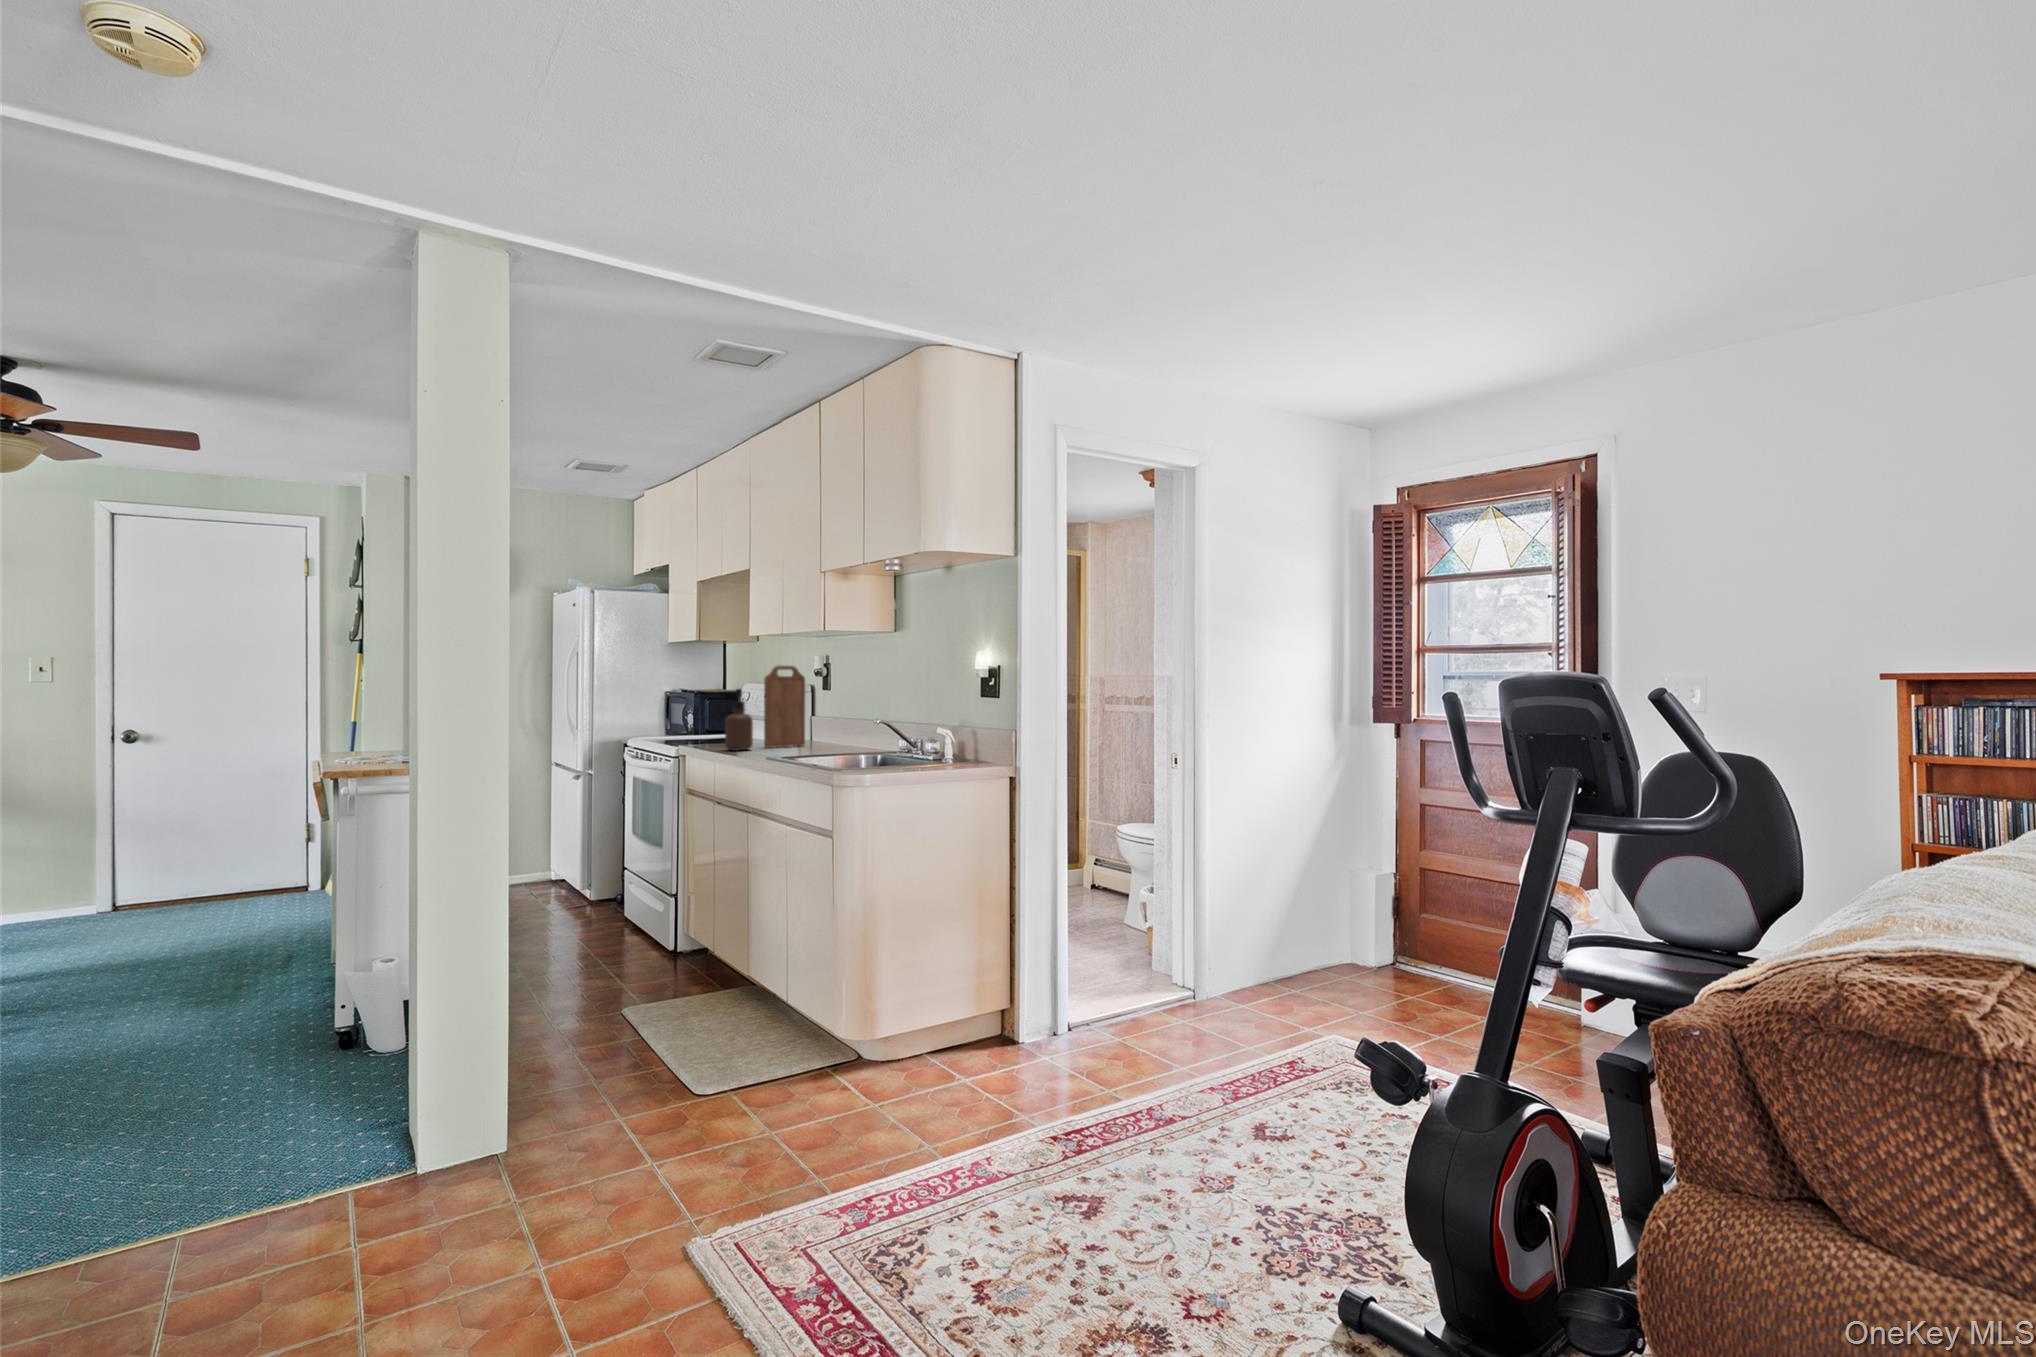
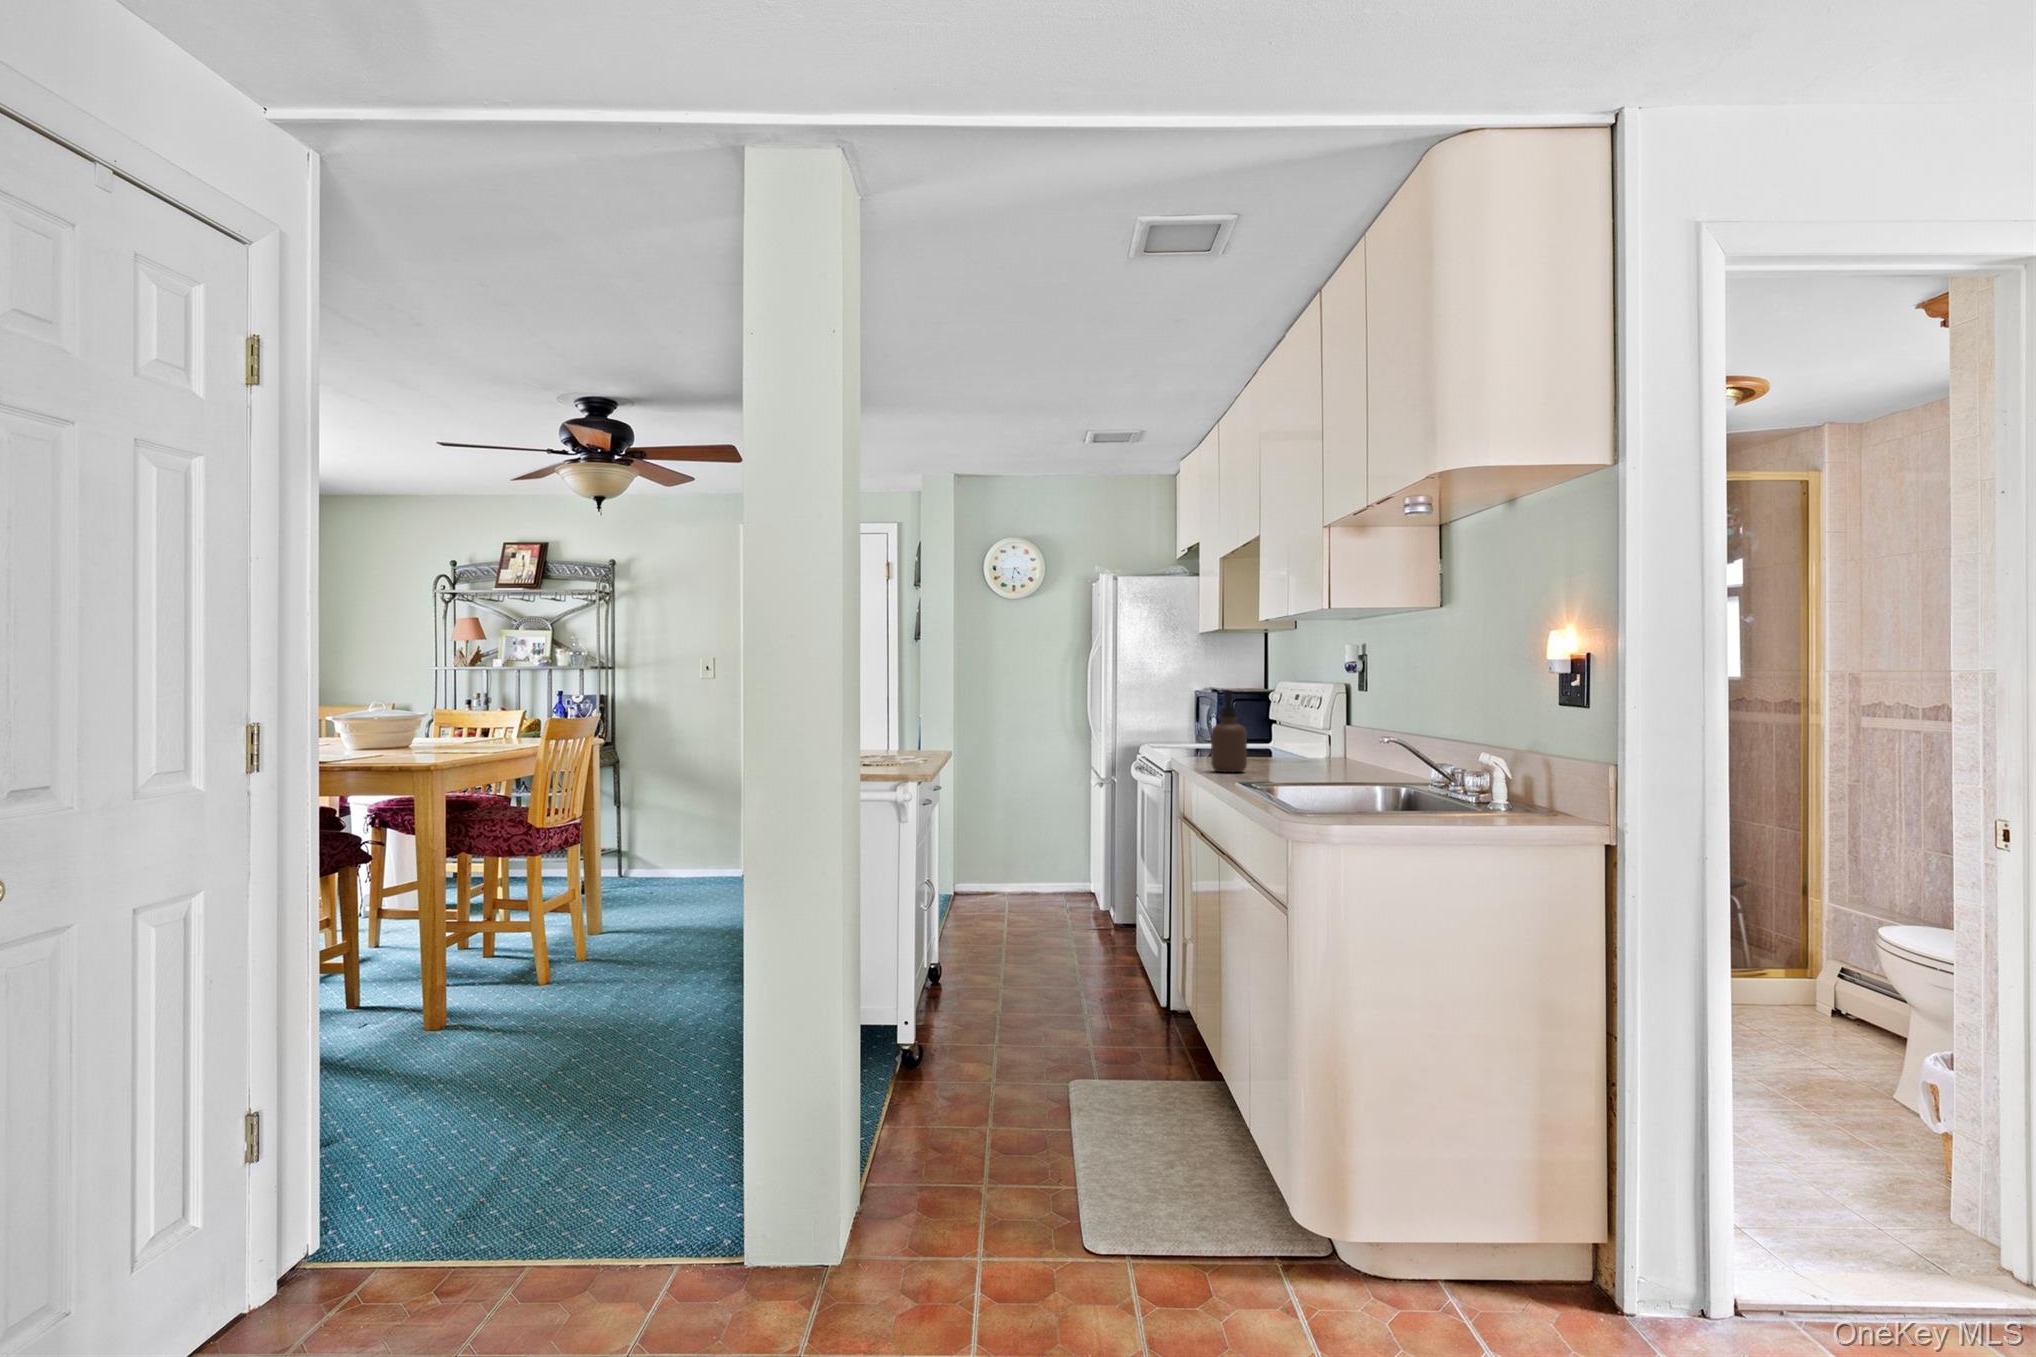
cutting board: present [764,665,805,748] -> none [1267,659,1327,770]

